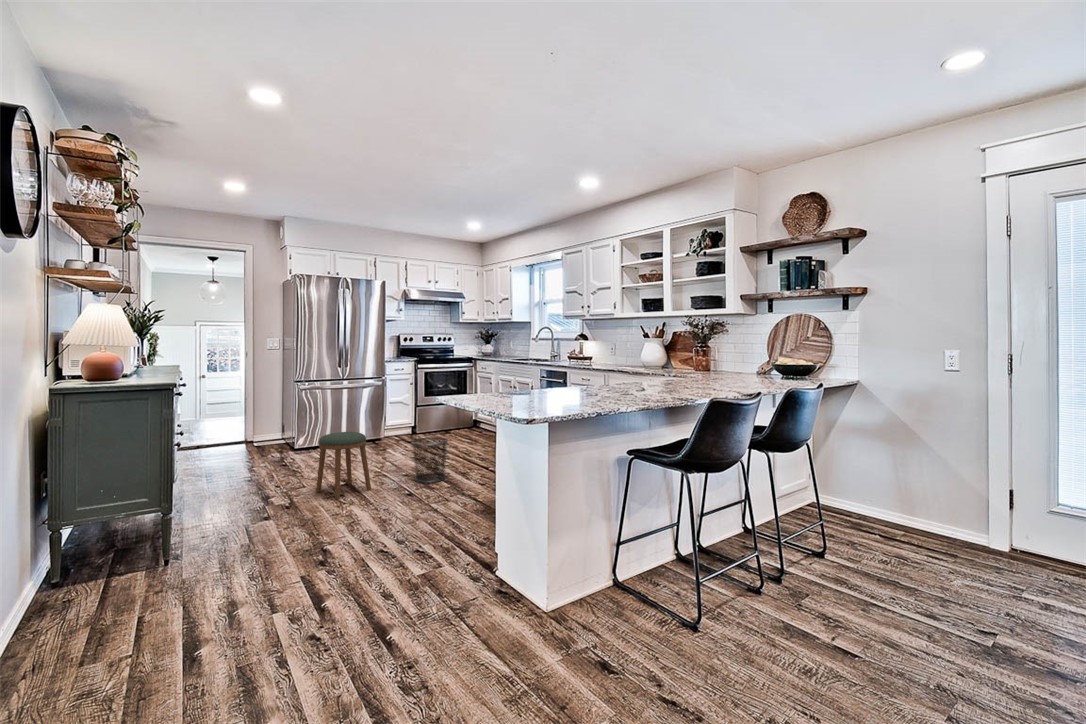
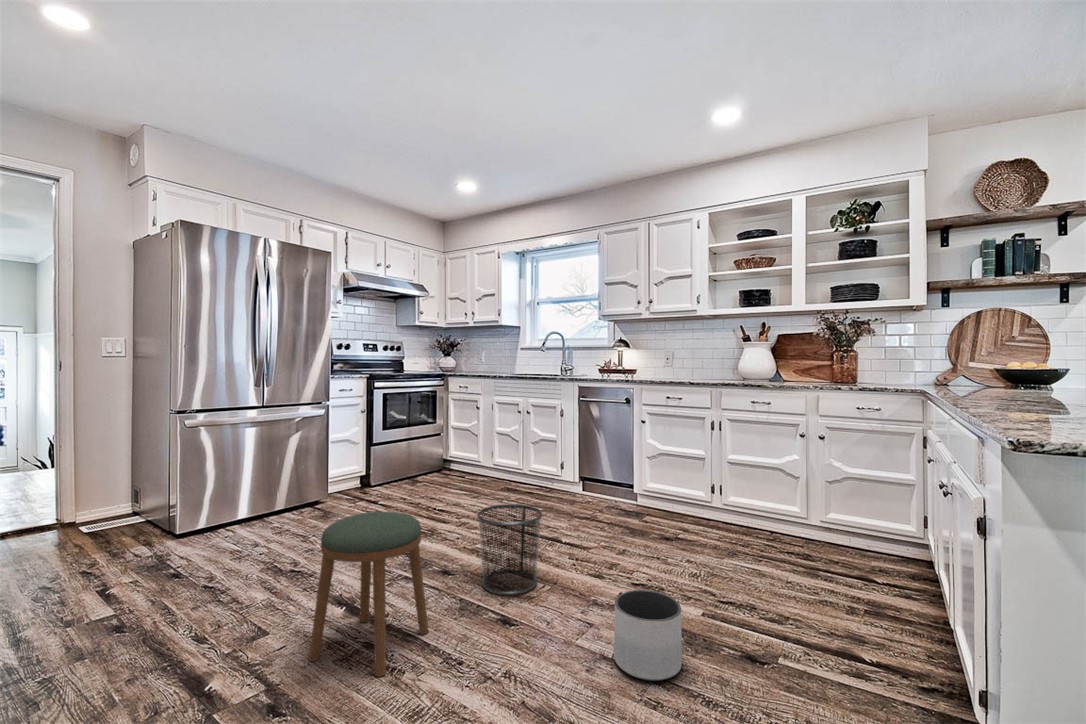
planter: none [431,476,463,513] -> present [614,590,682,681]

